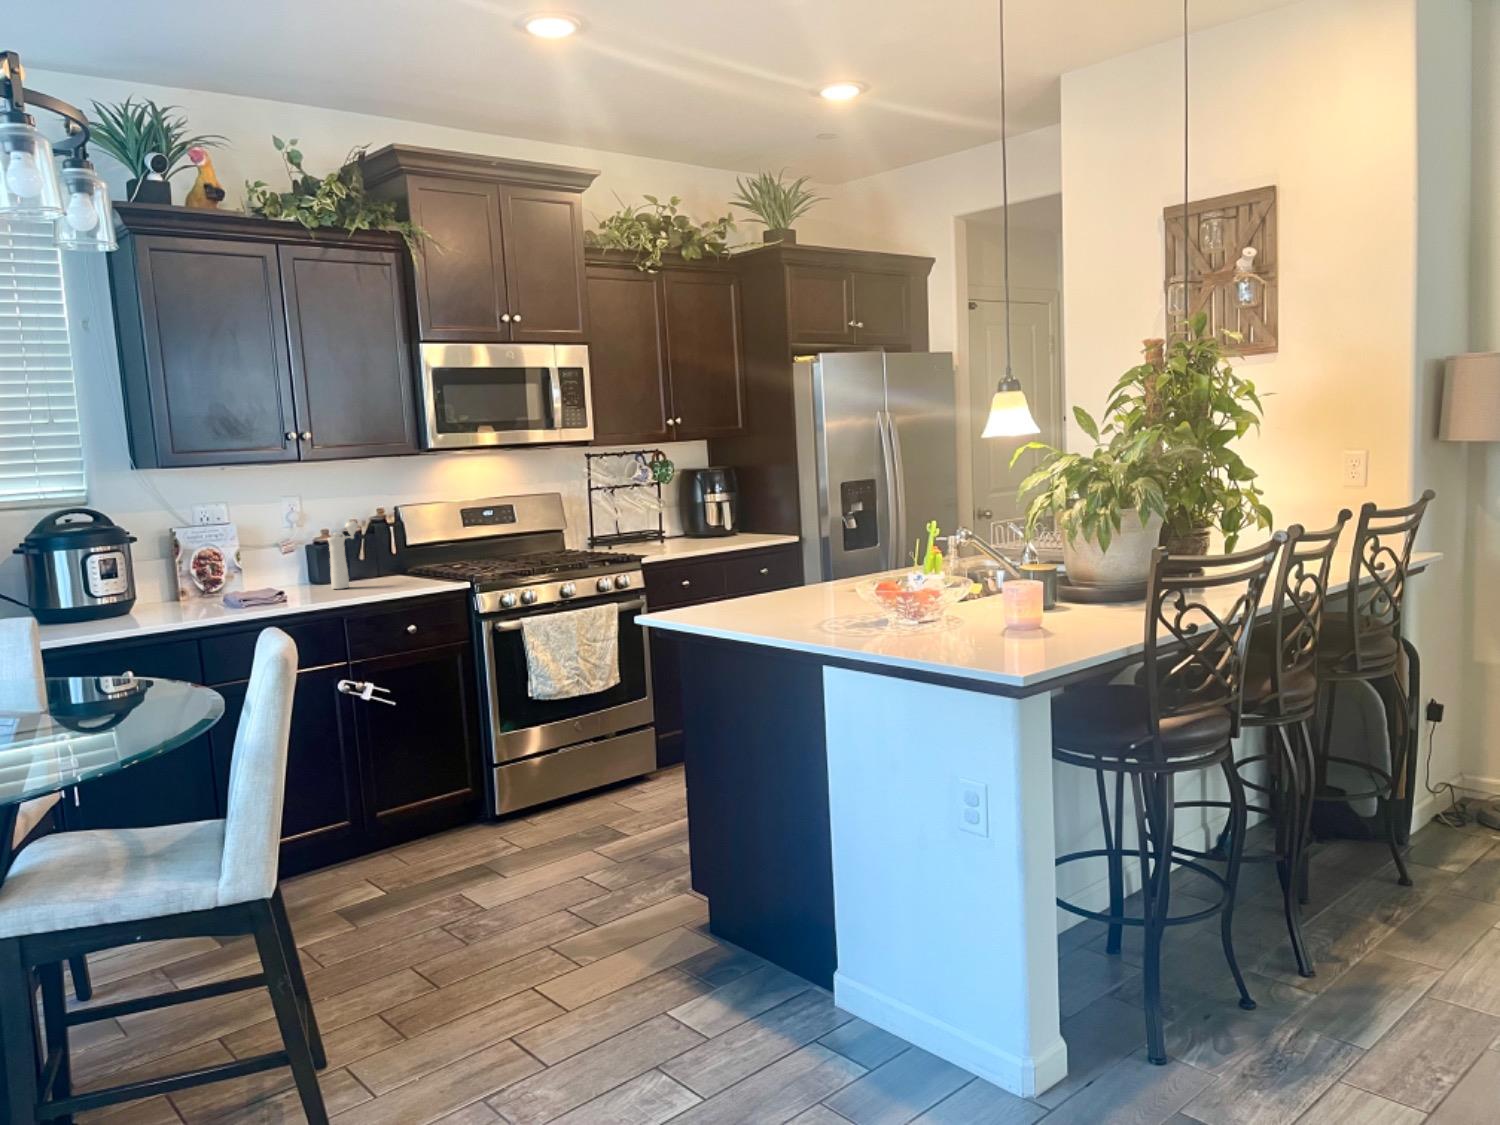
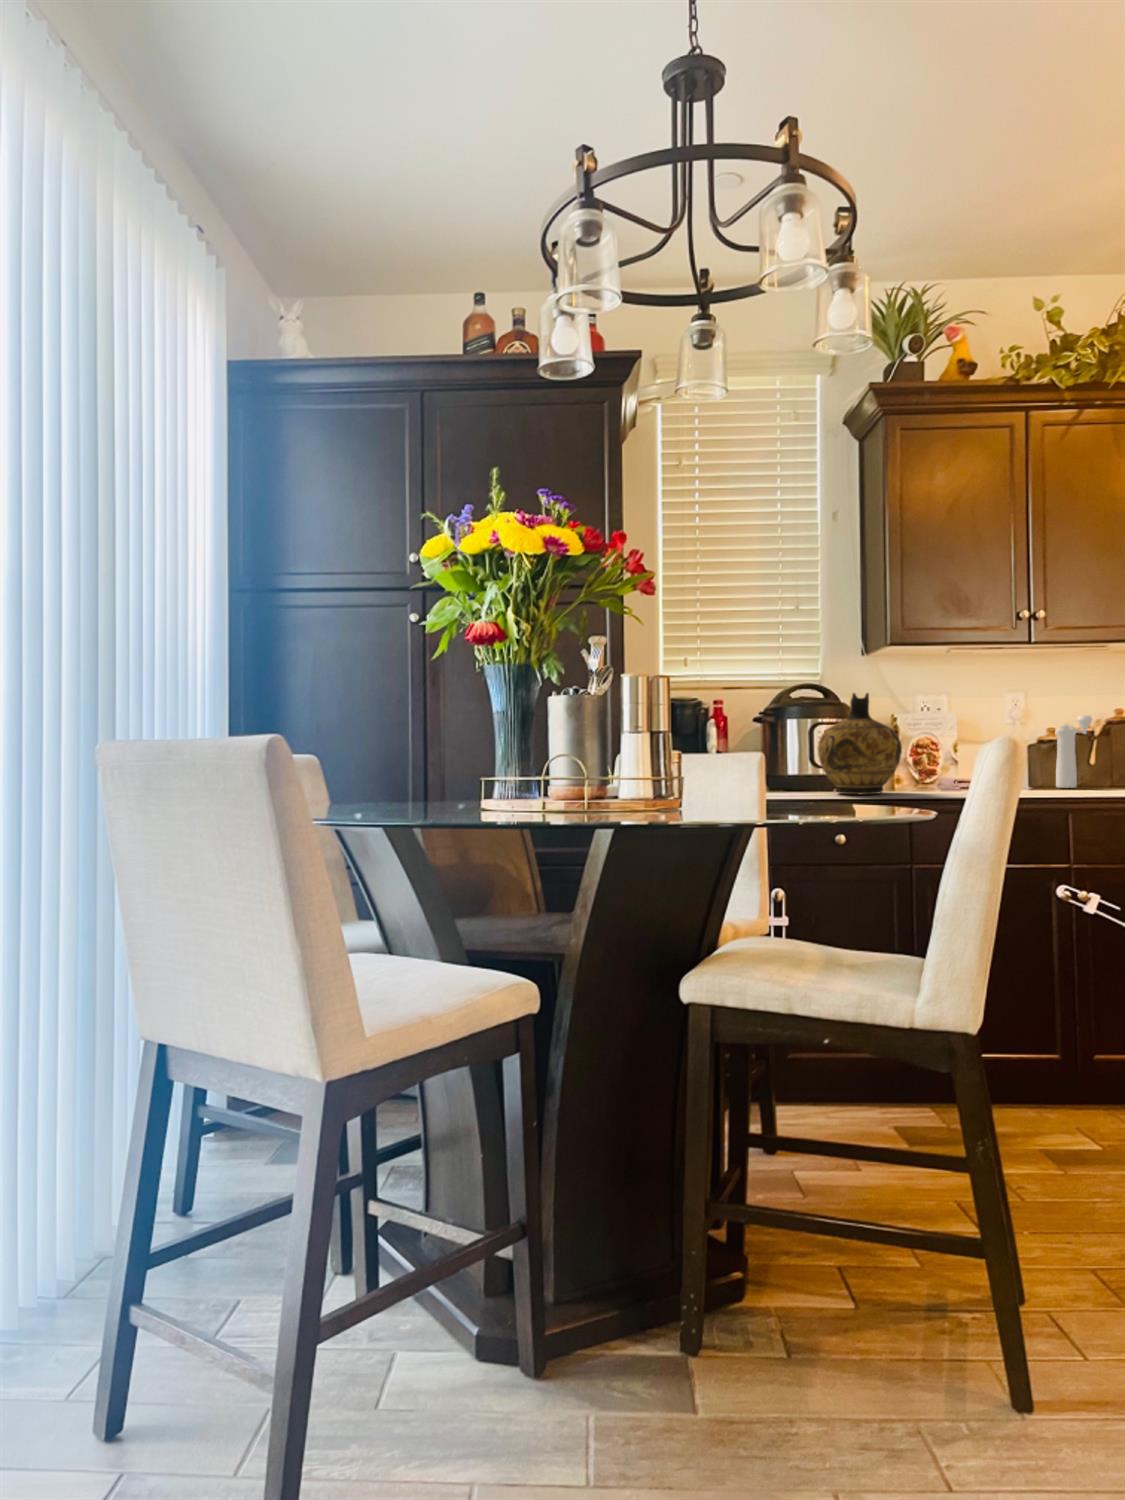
ceramic jug: none [93,522,184,623] -> present [818,693,902,794]

